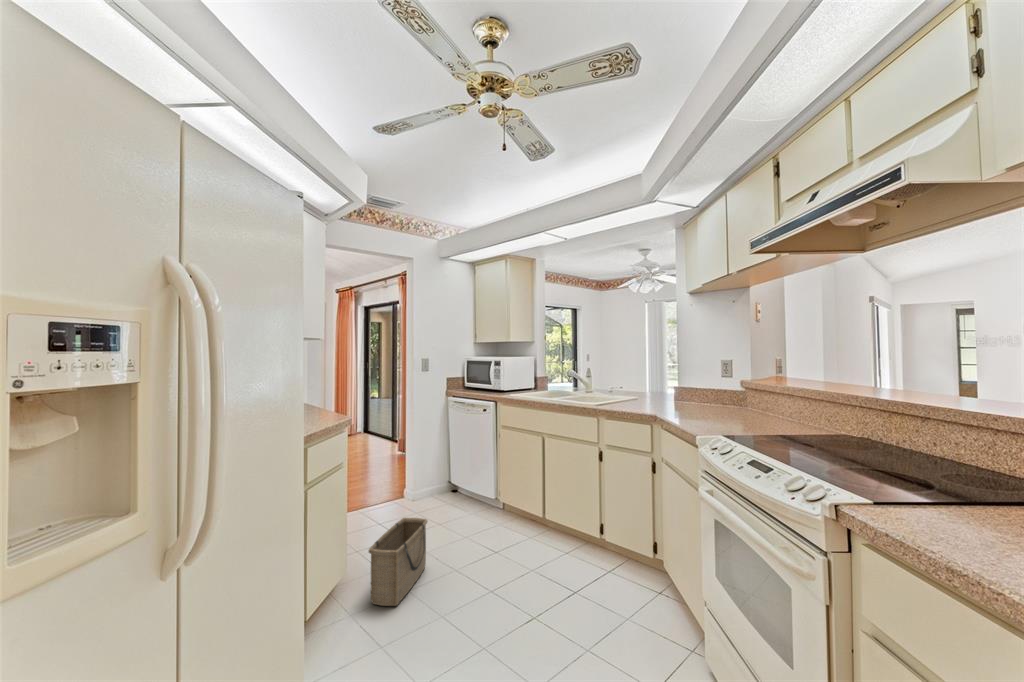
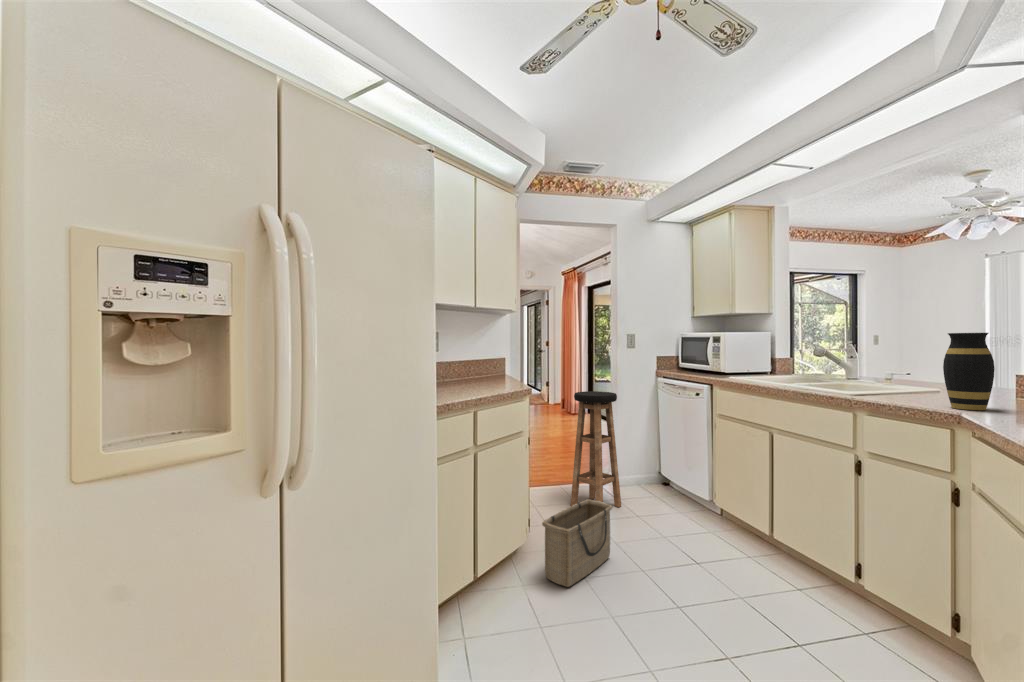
vase: none [646,364,670,412] -> present [943,333,995,410]
bar stool: none [374,413,422,531] -> present [571,391,621,507]

